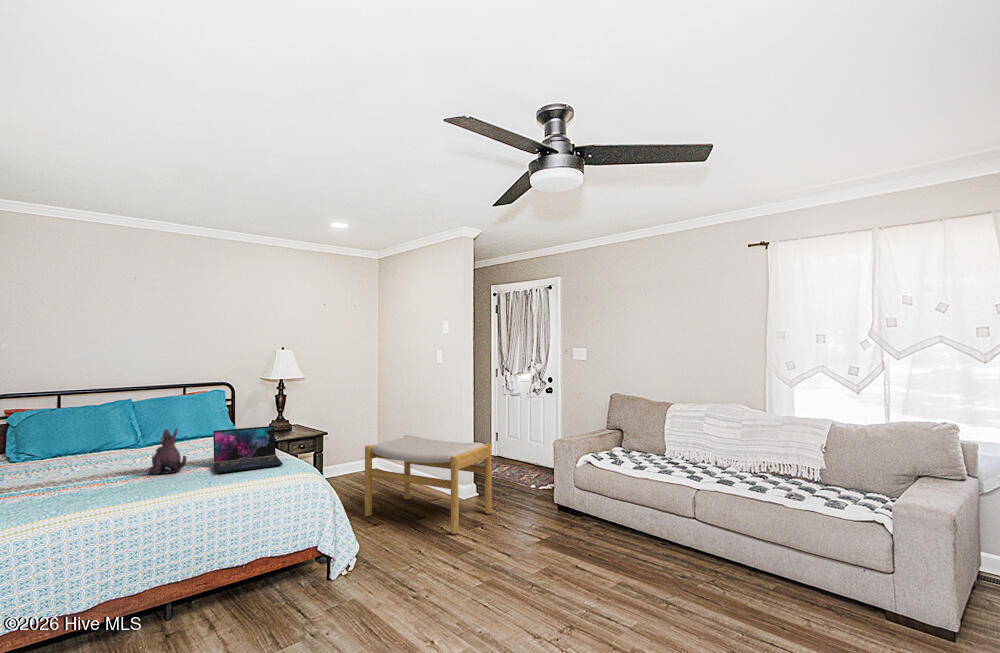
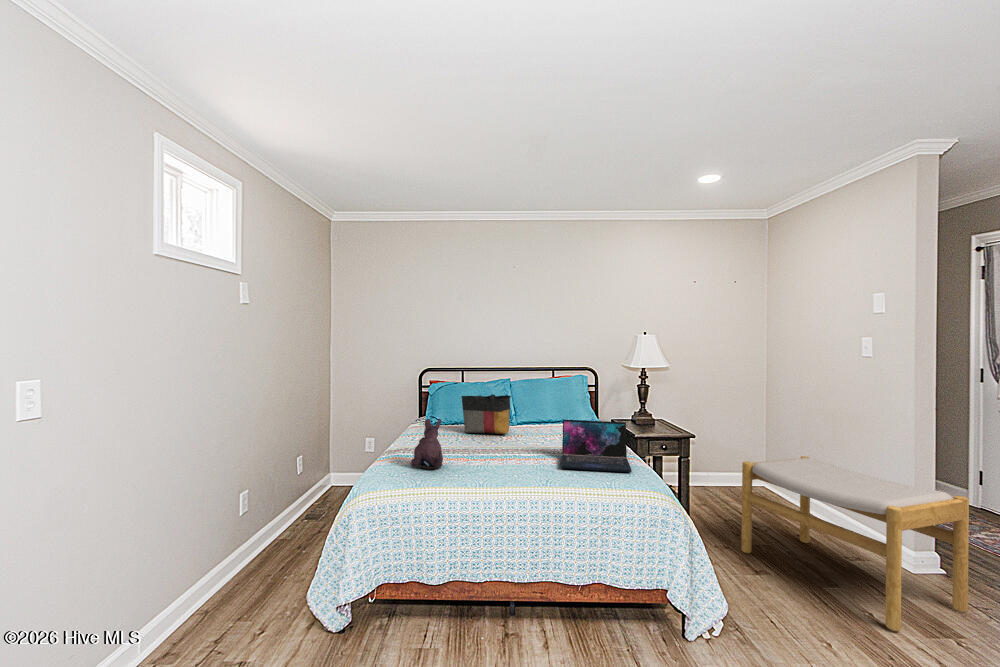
tote bag: none [76,416,144,463] -> present [461,394,511,434]
plush toy: present [148,428,187,474] -> present [411,419,443,469]

